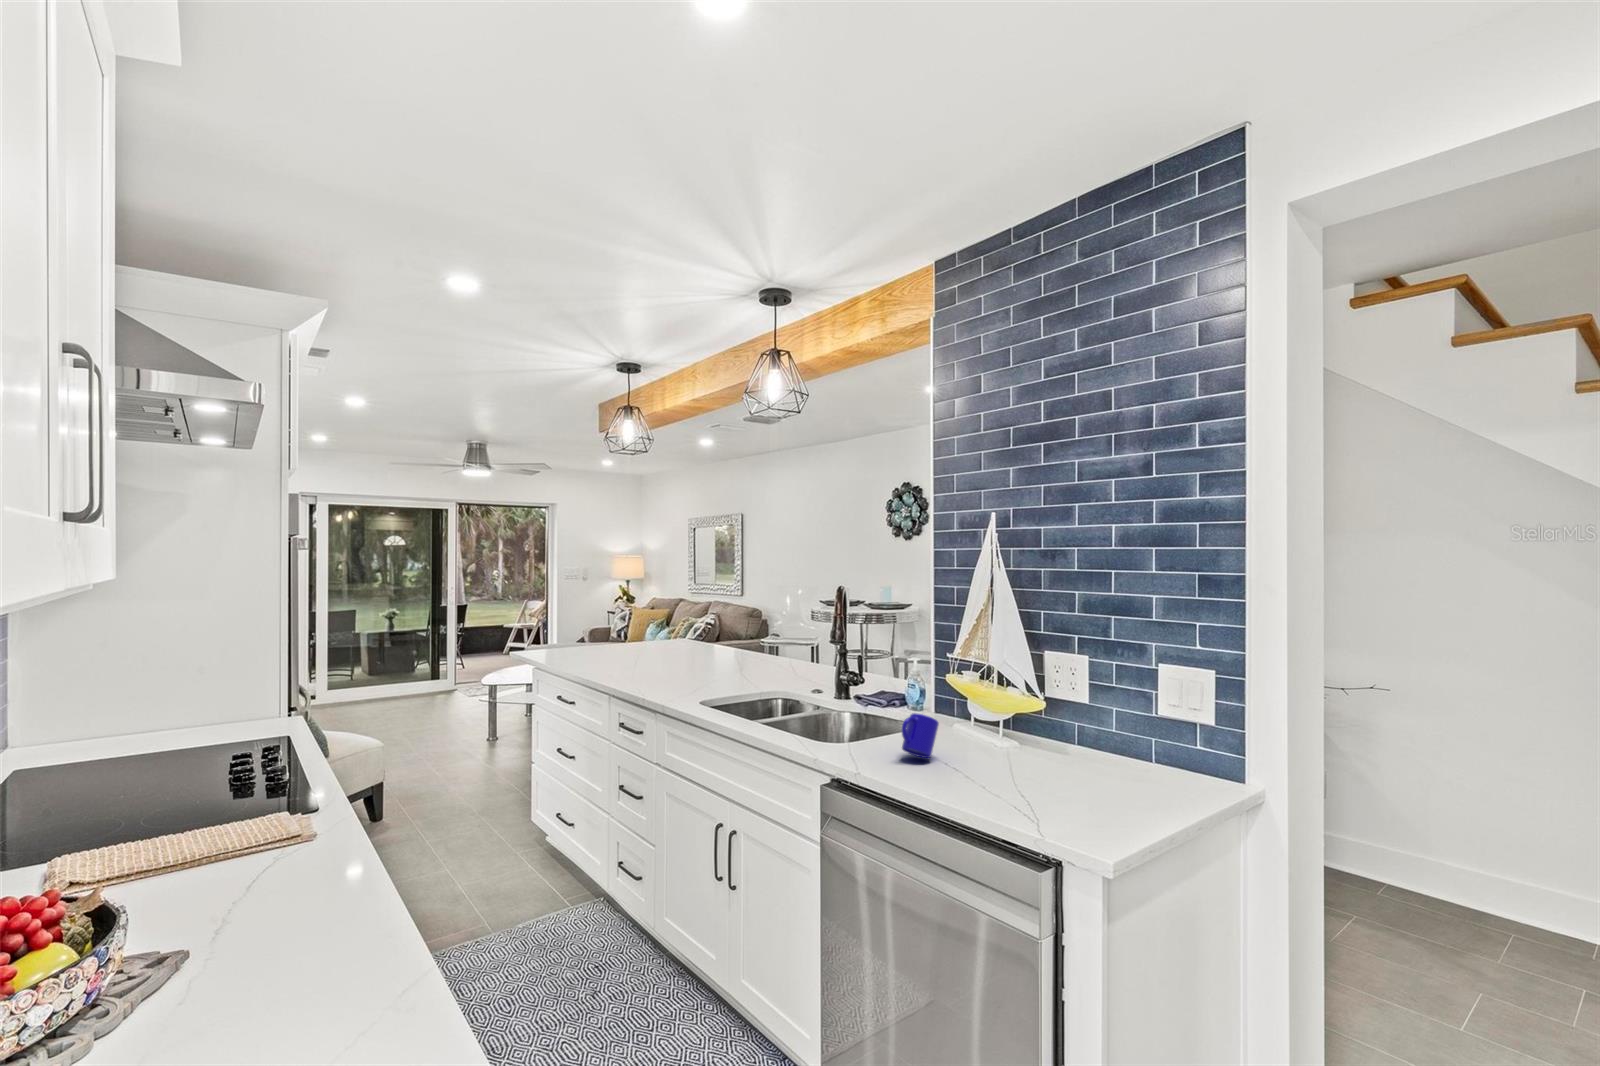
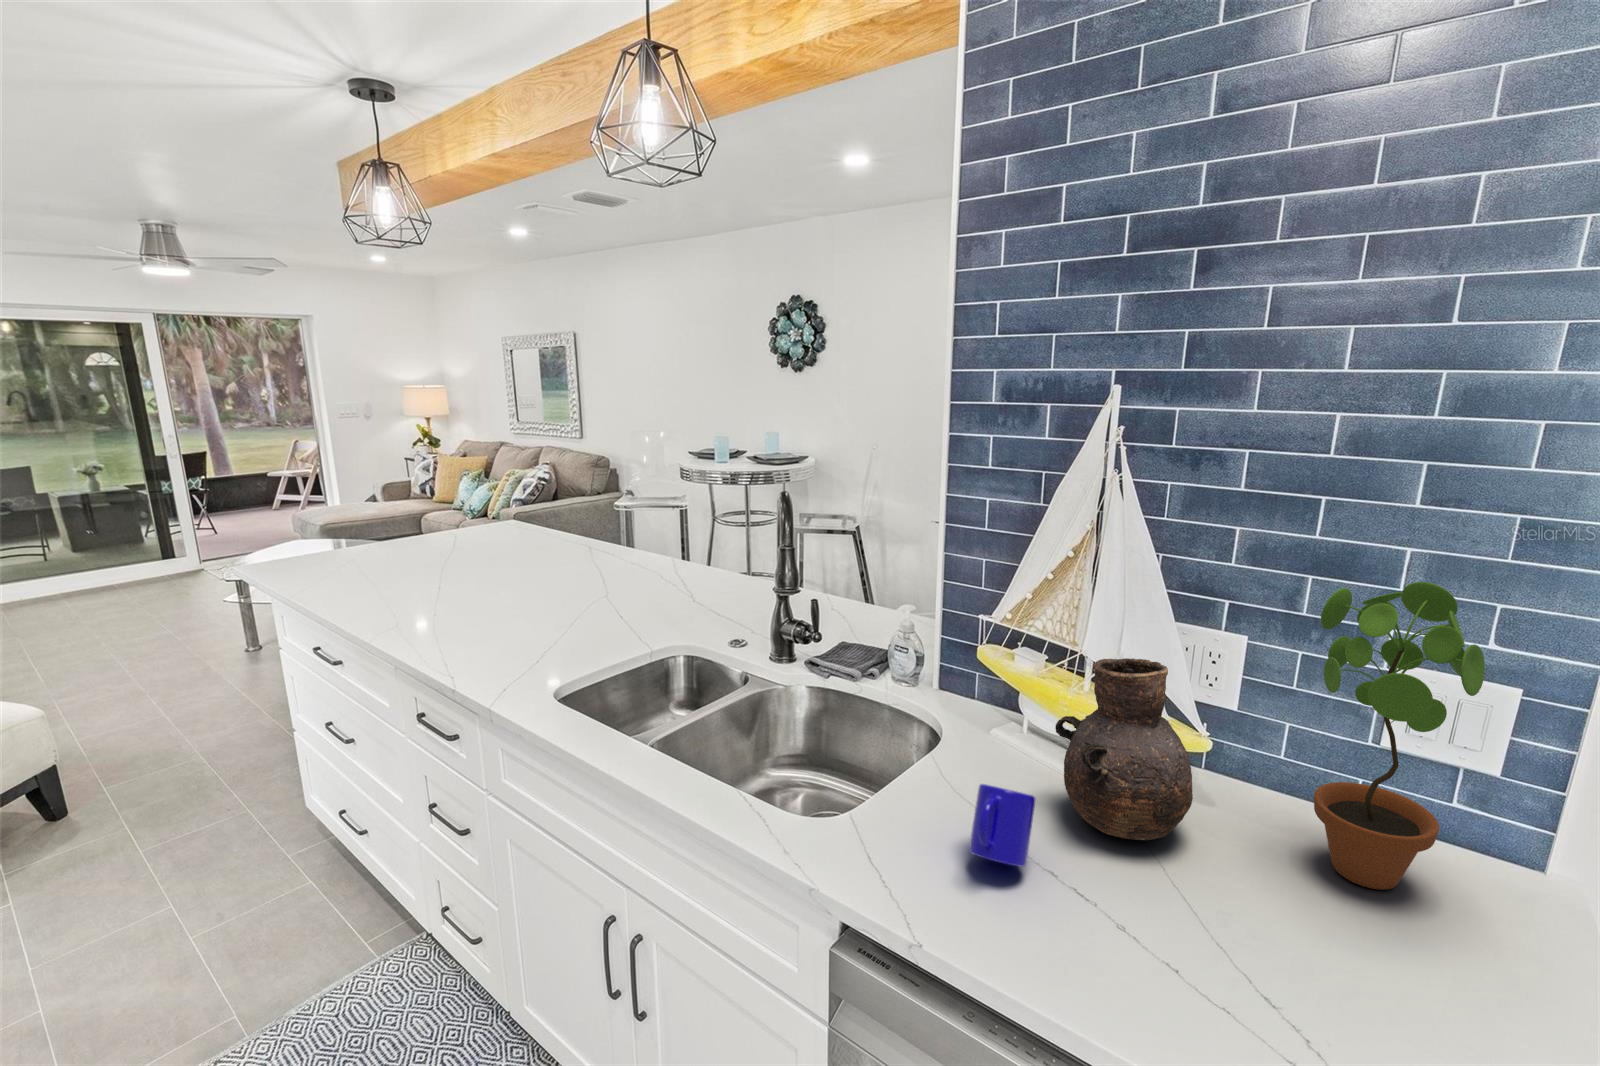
potted plant: none [1092,607,1159,779] -> present [1314,582,1485,890]
vase: none [966,659,1037,757] -> present [1055,658,1193,840]

